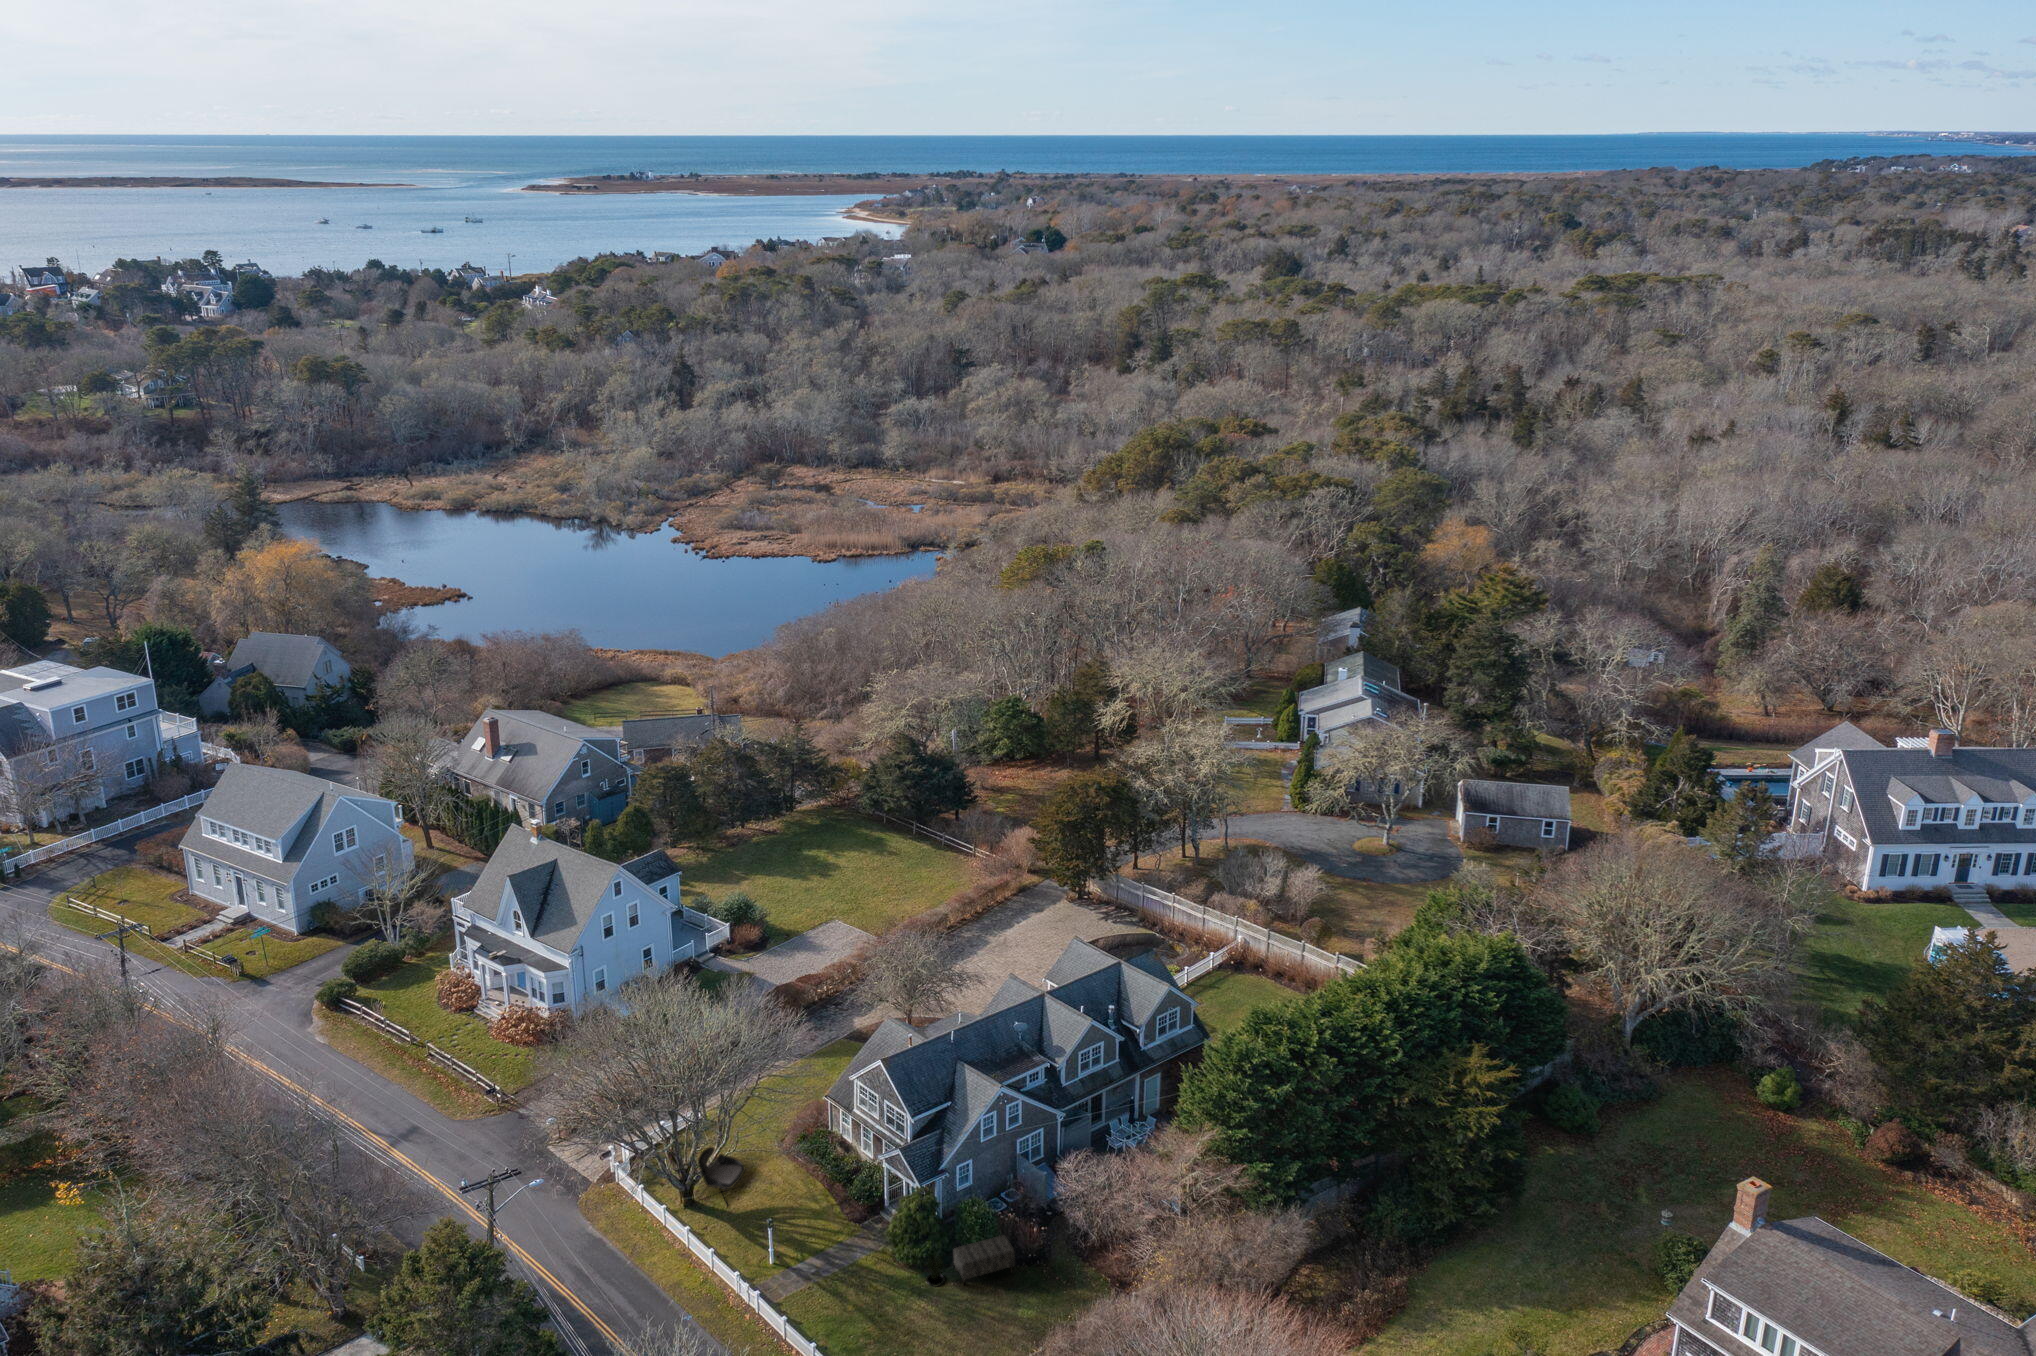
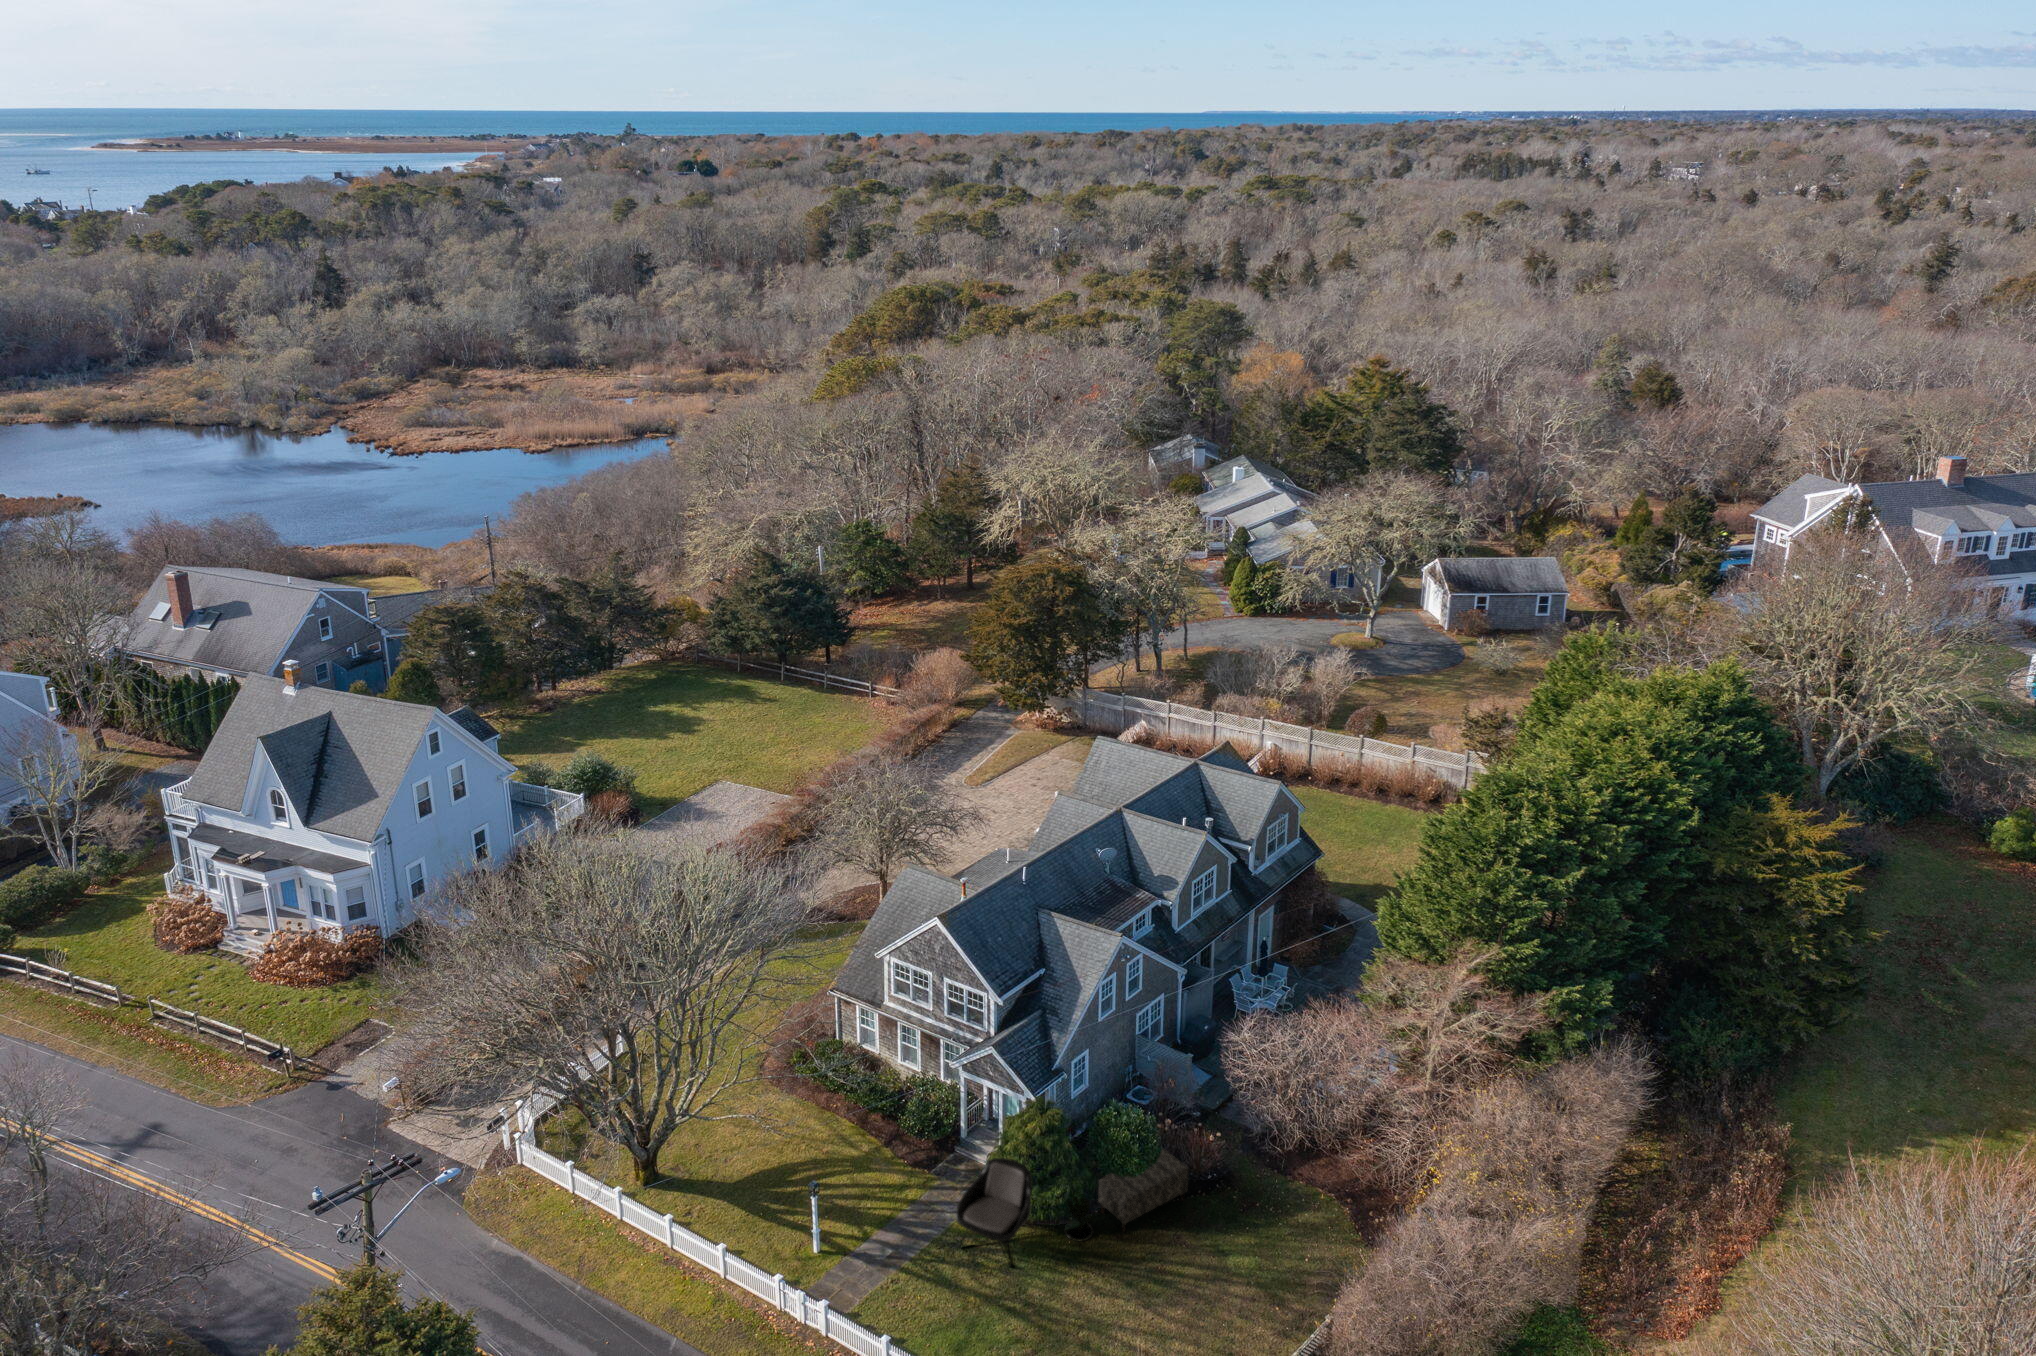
lounge chair: present [698,1147,745,1203] -> present [955,1158,1034,1266]

